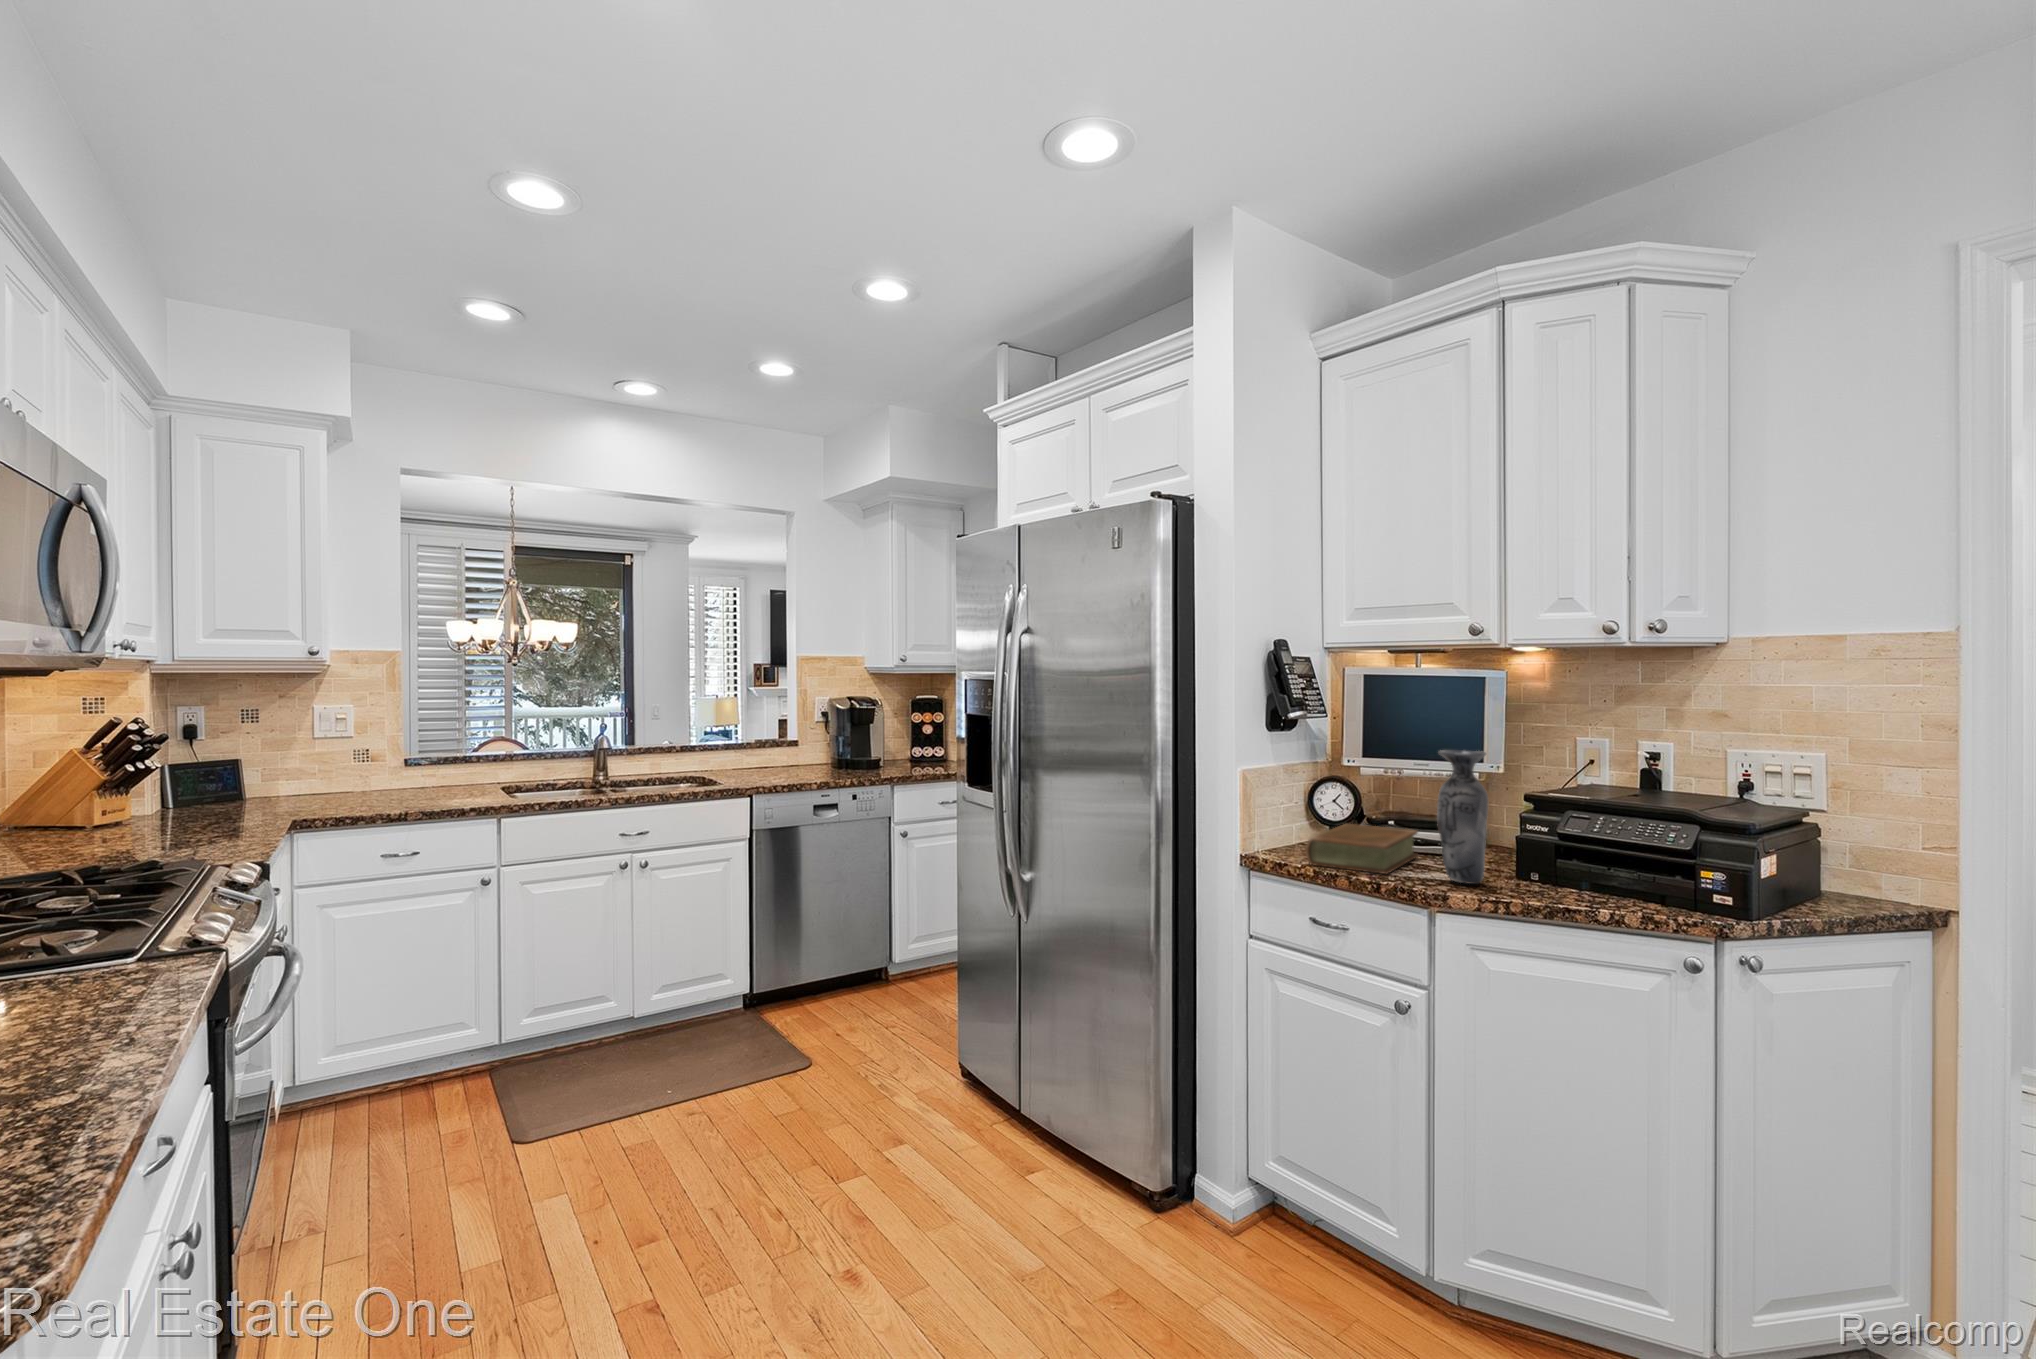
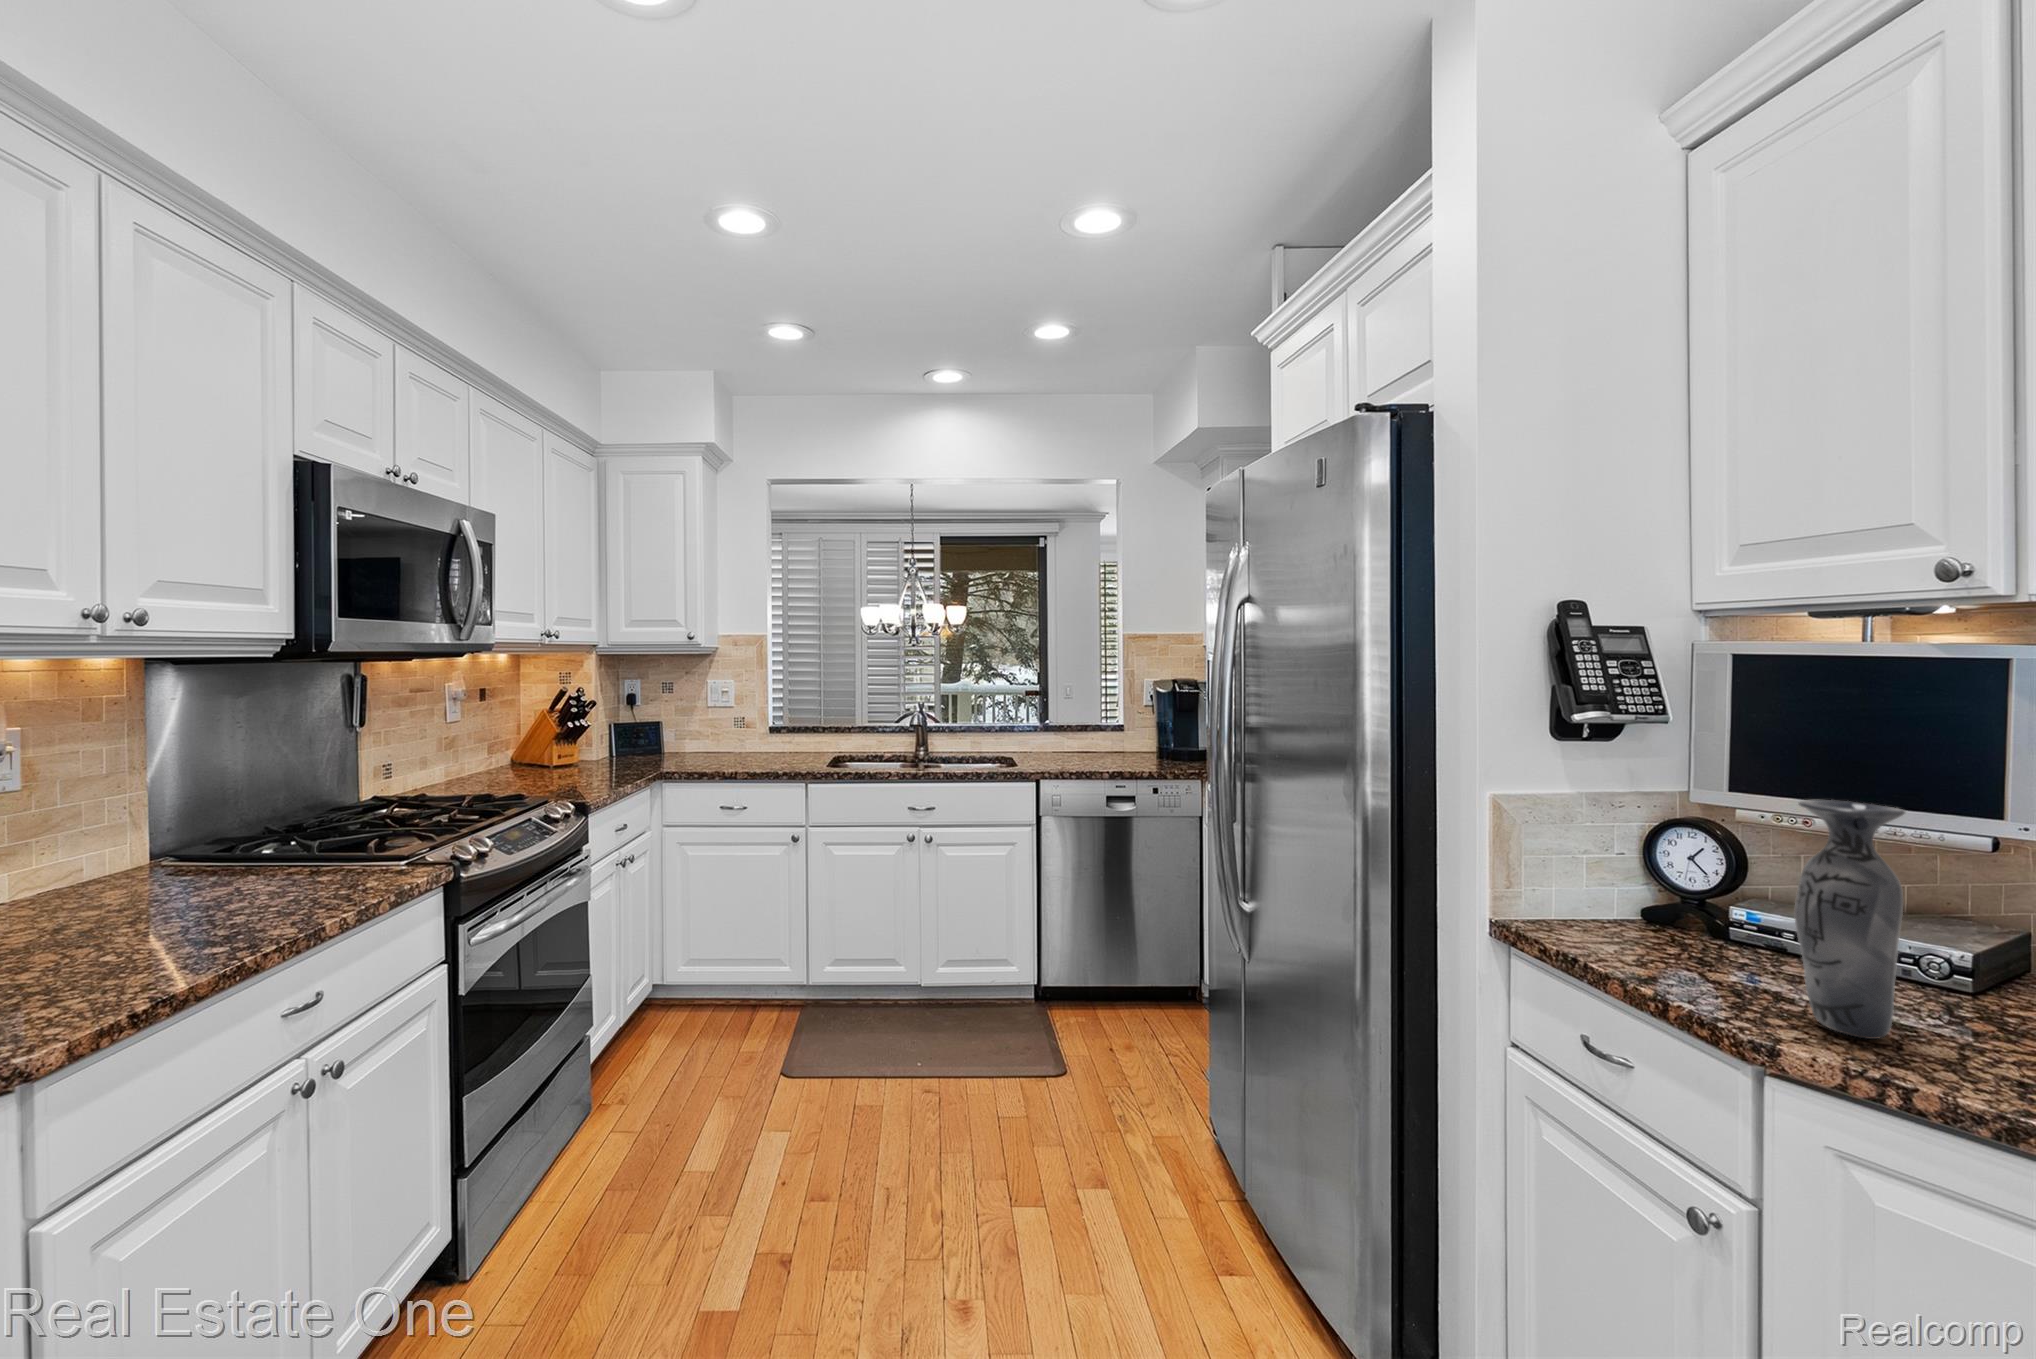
book: present [1306,824,1418,874] -> none [1573,897,1806,990]

